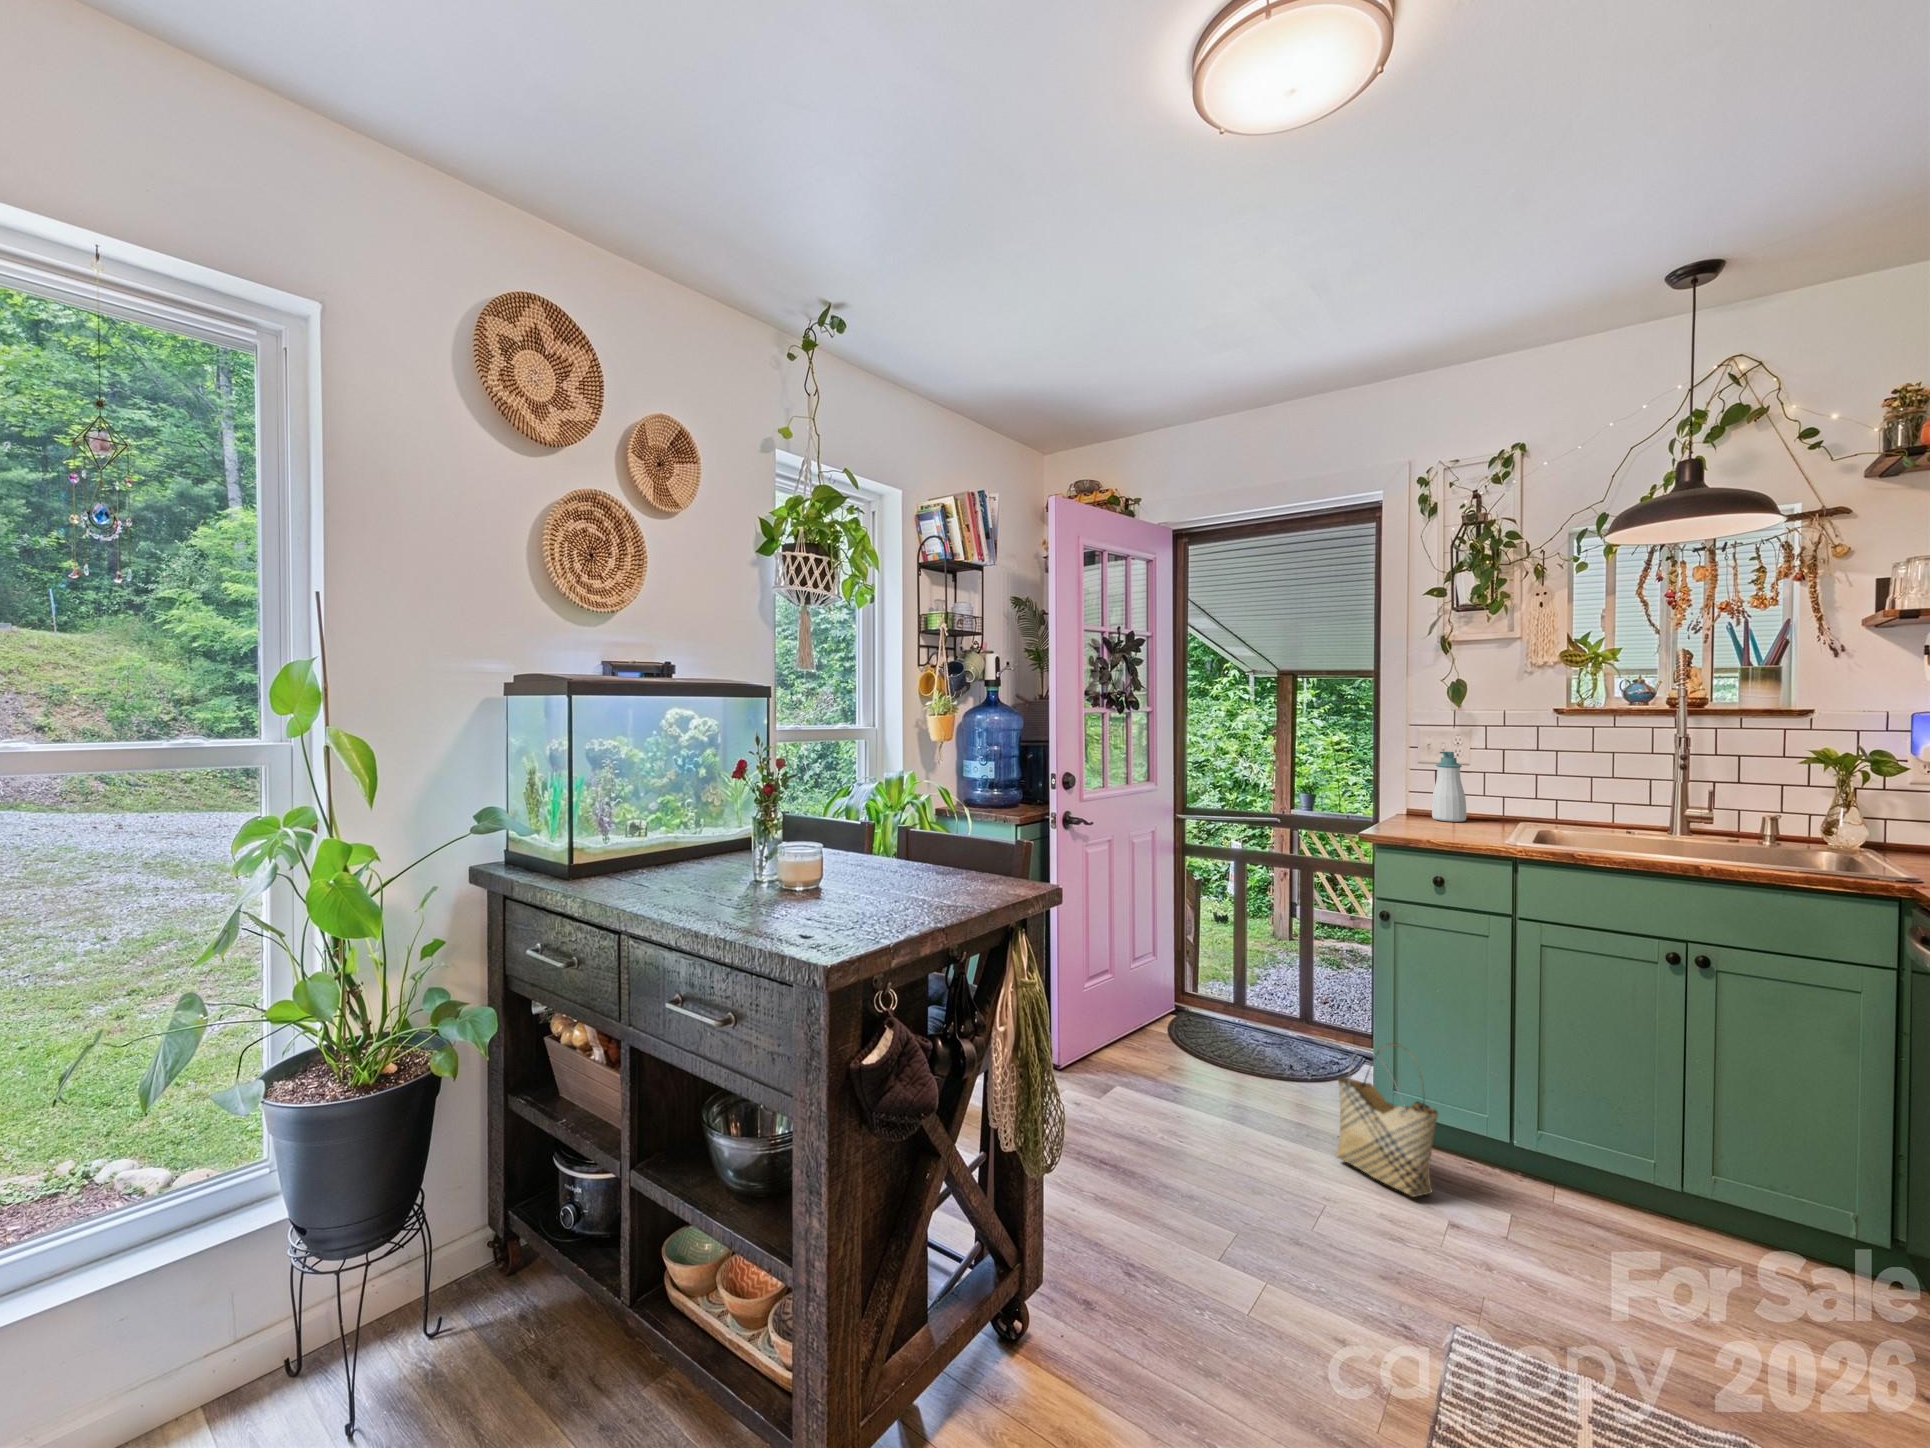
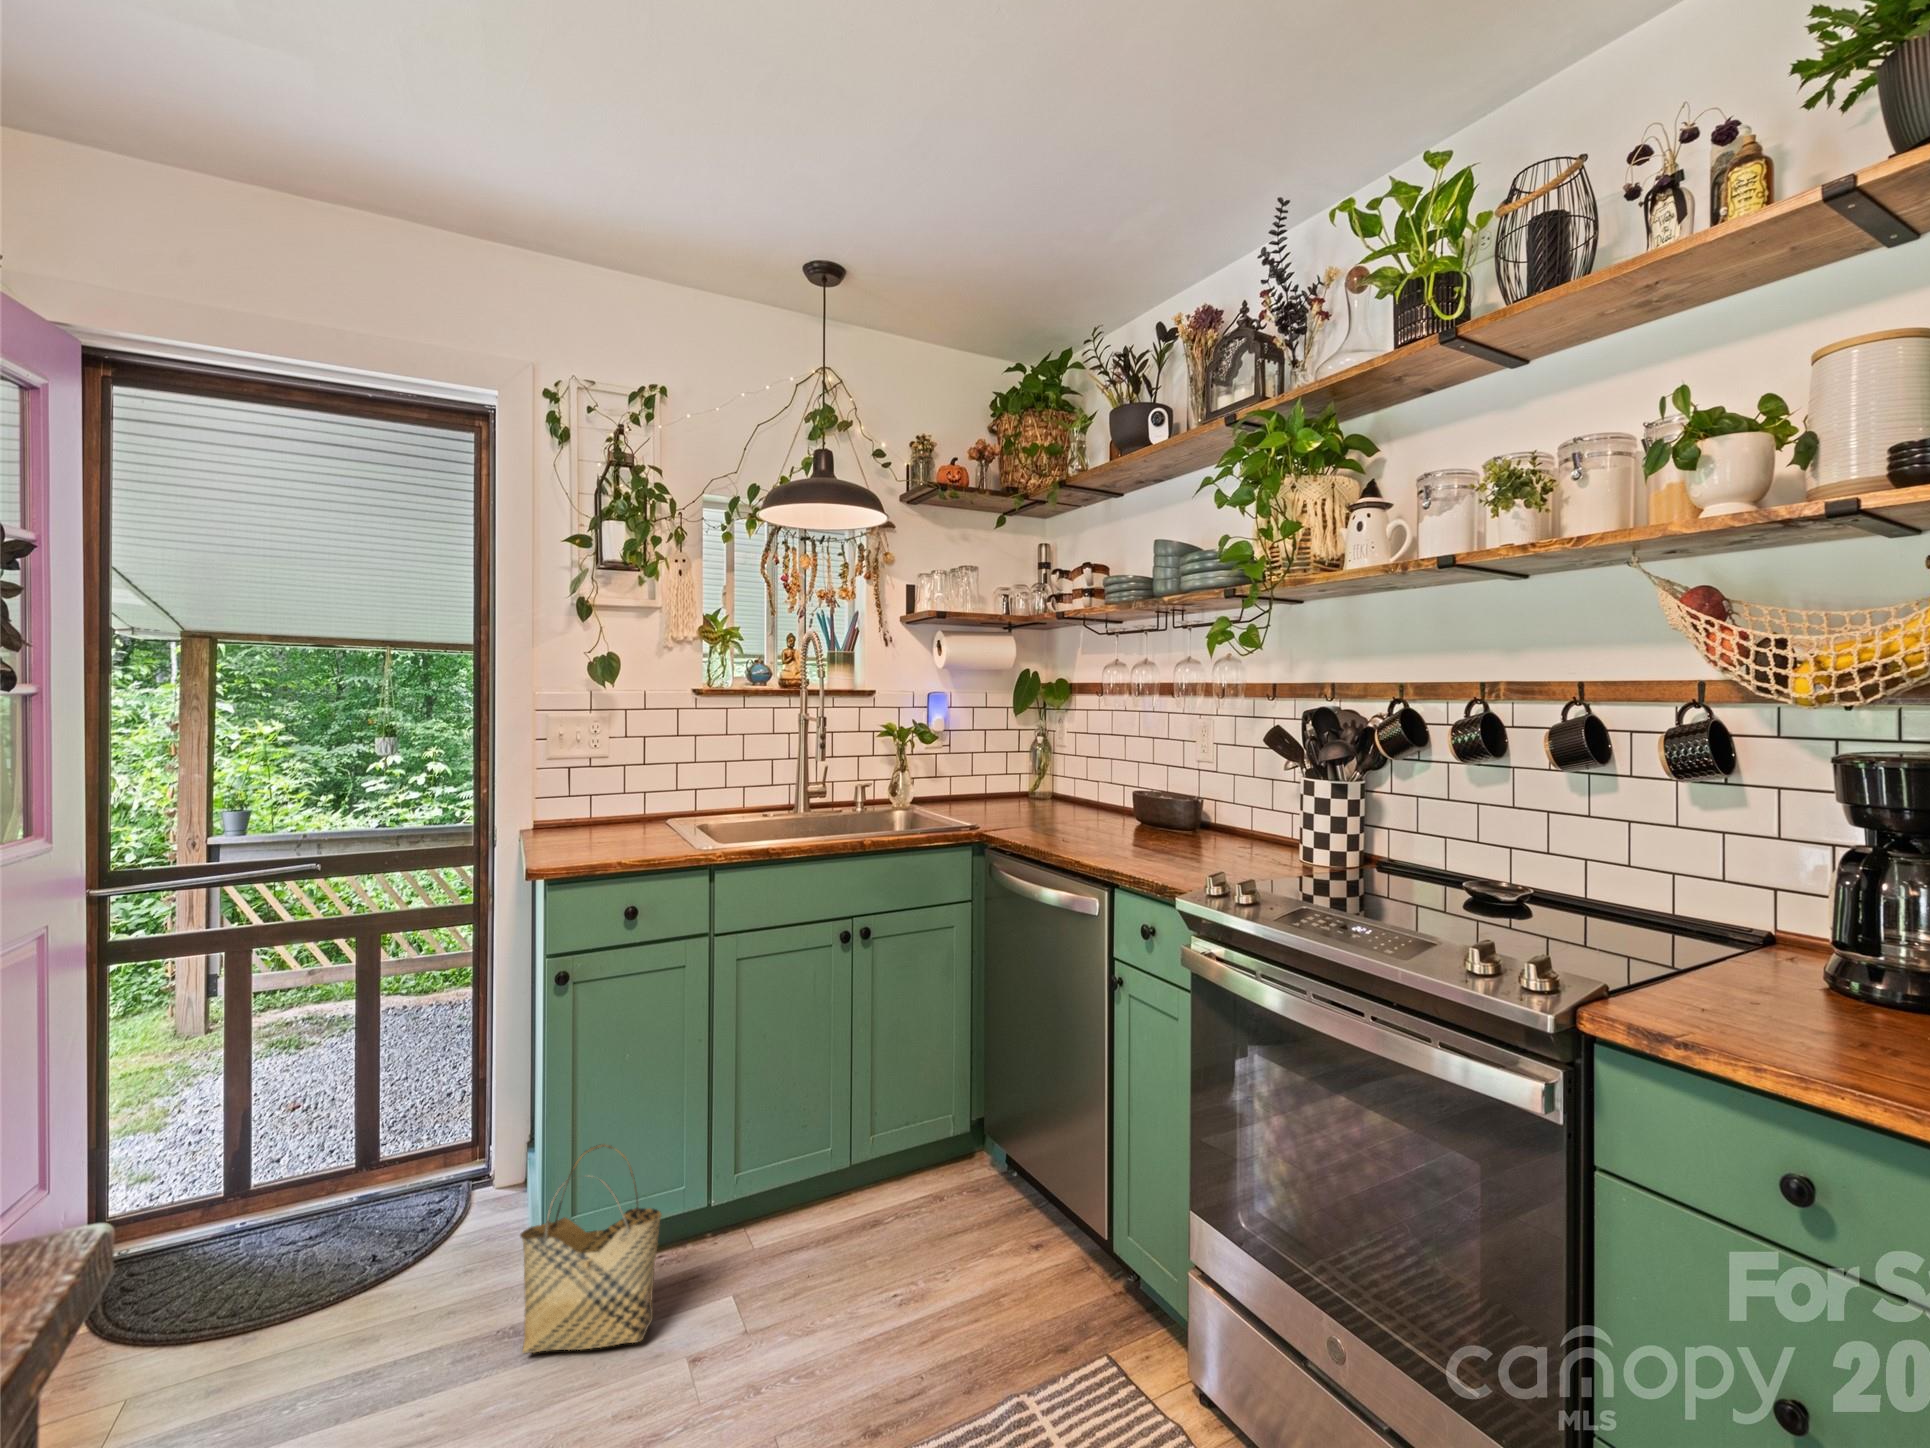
soap bottle: present [1432,752,1466,822] -> none [570,745,611,834]

